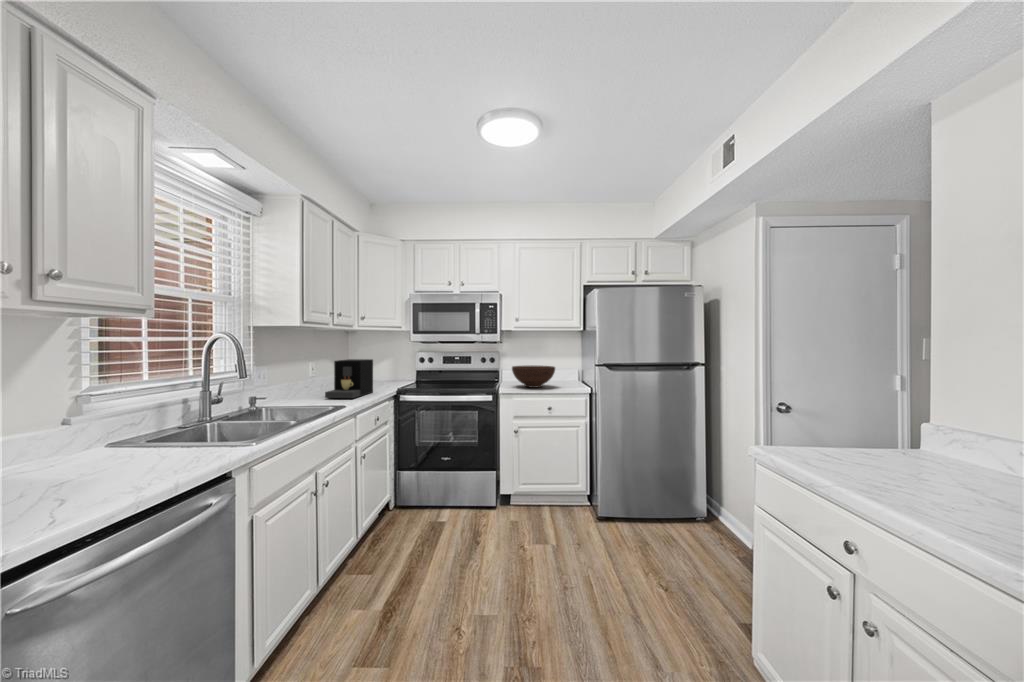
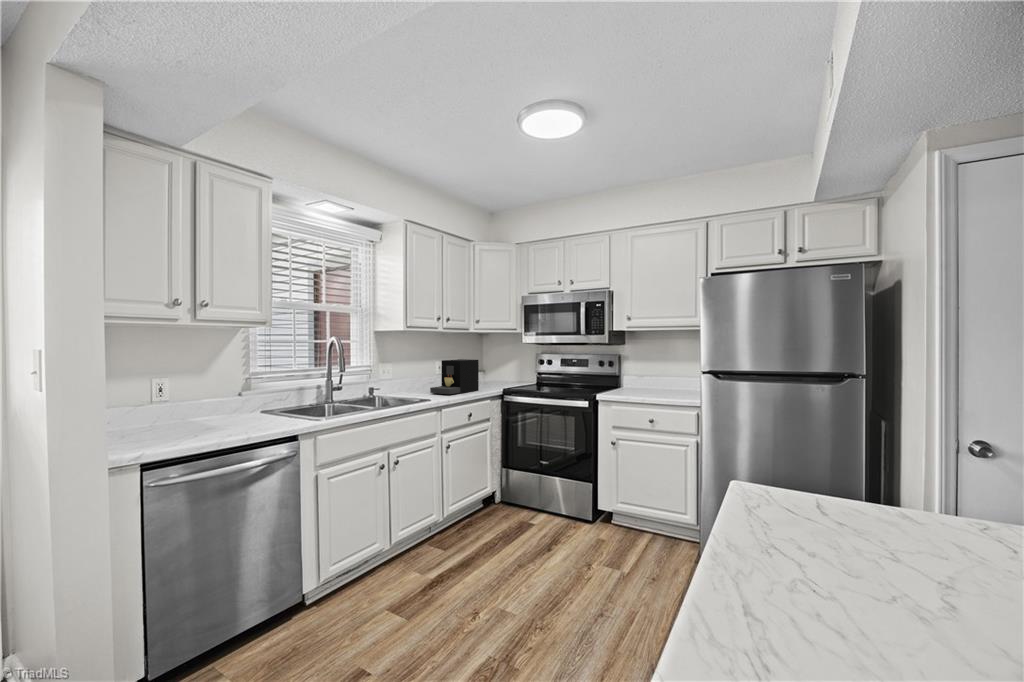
fruit bowl: present [512,365,555,388] -> none [619,370,670,395]

